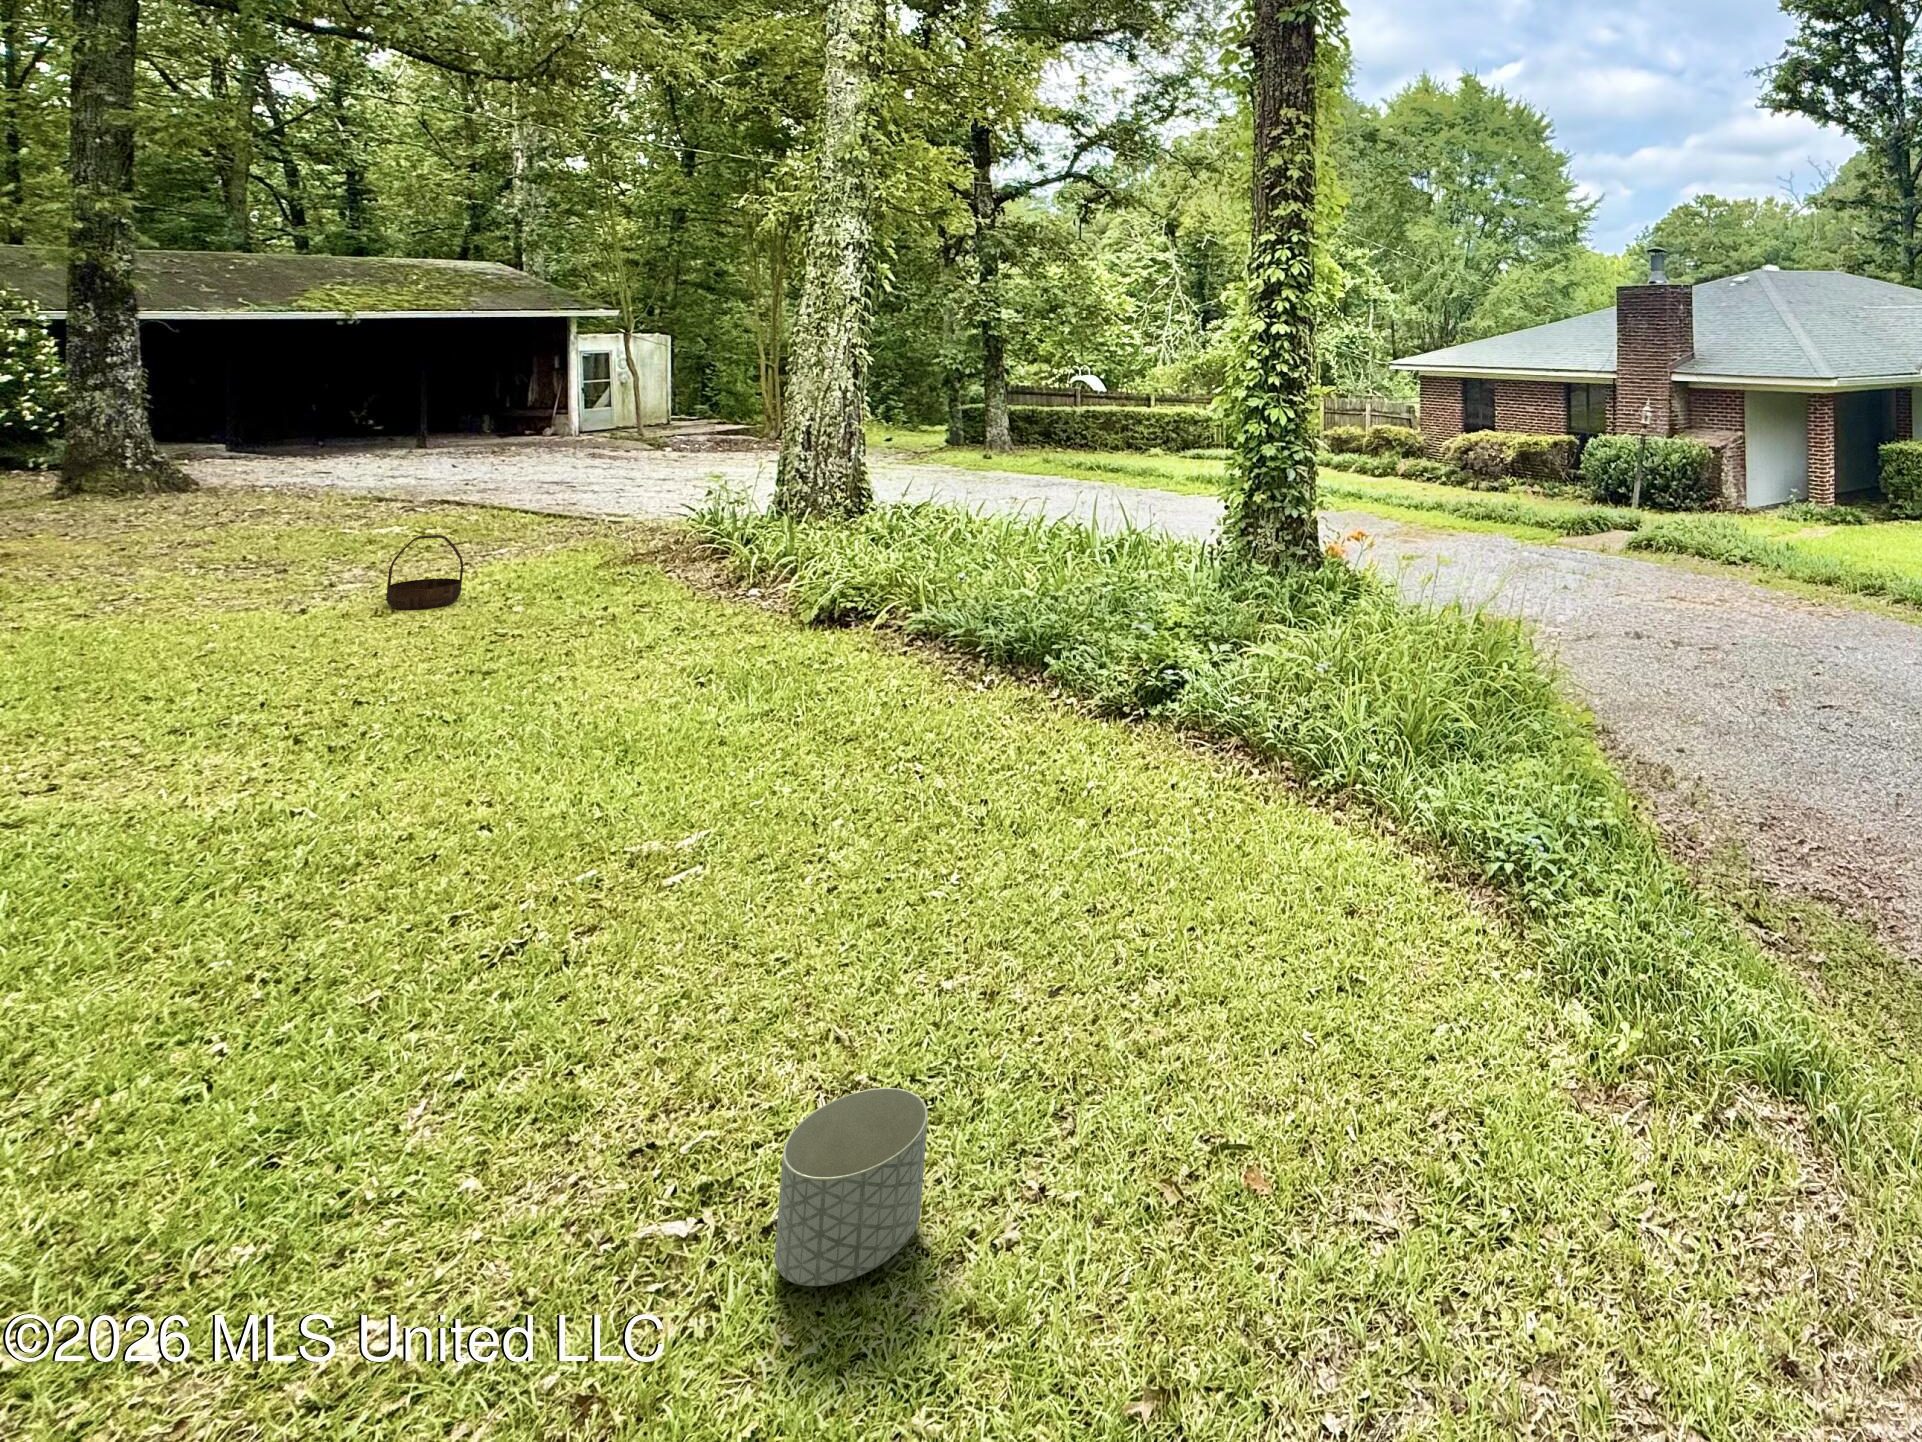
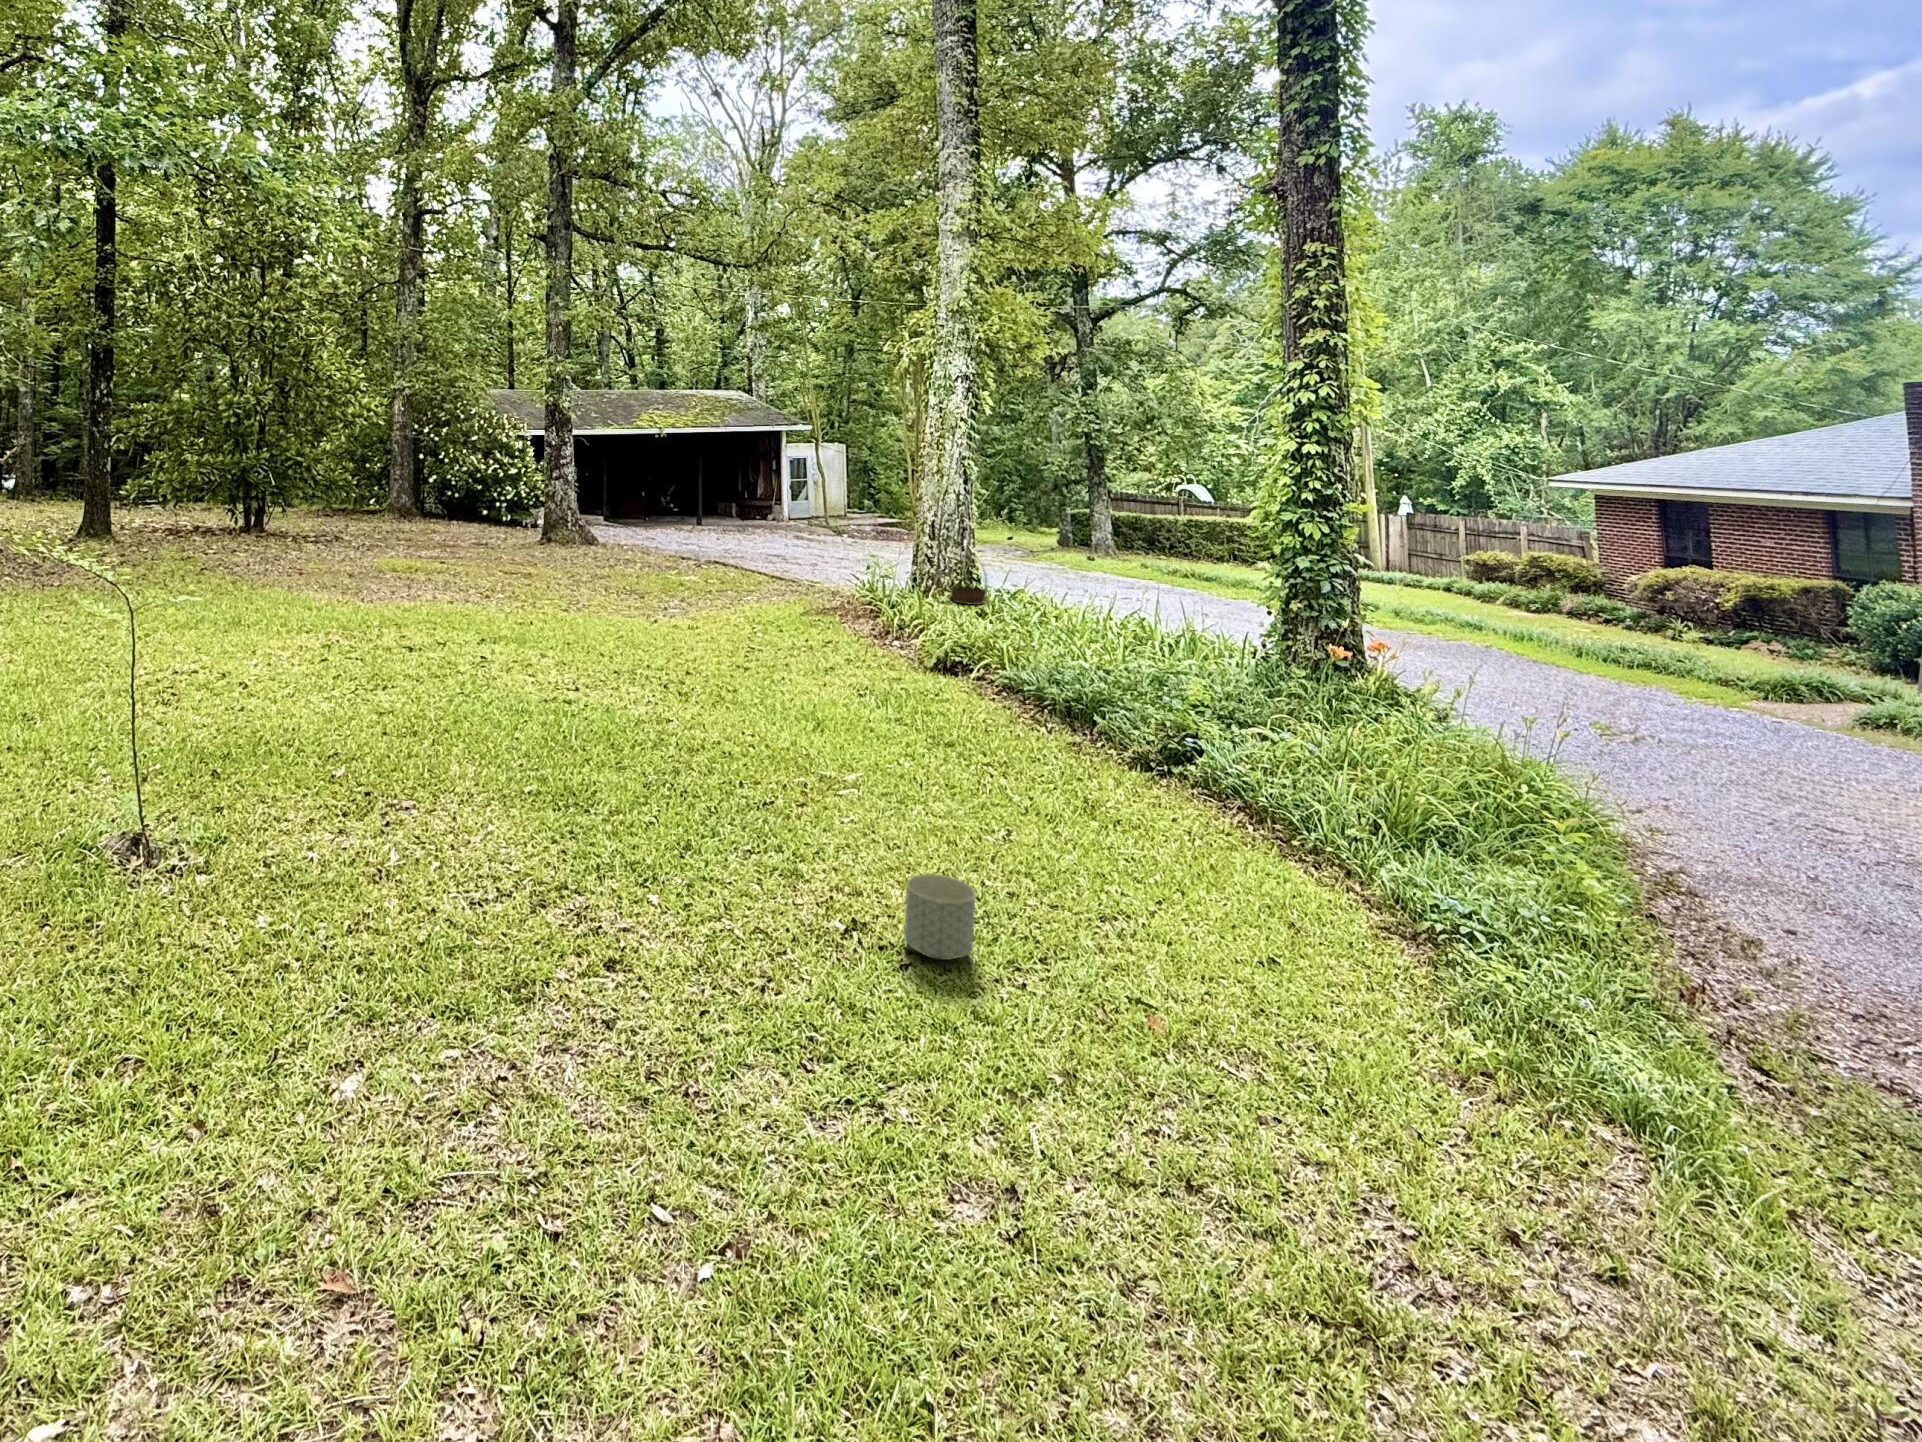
basket: present [386,535,464,610] -> present [950,558,987,605]

